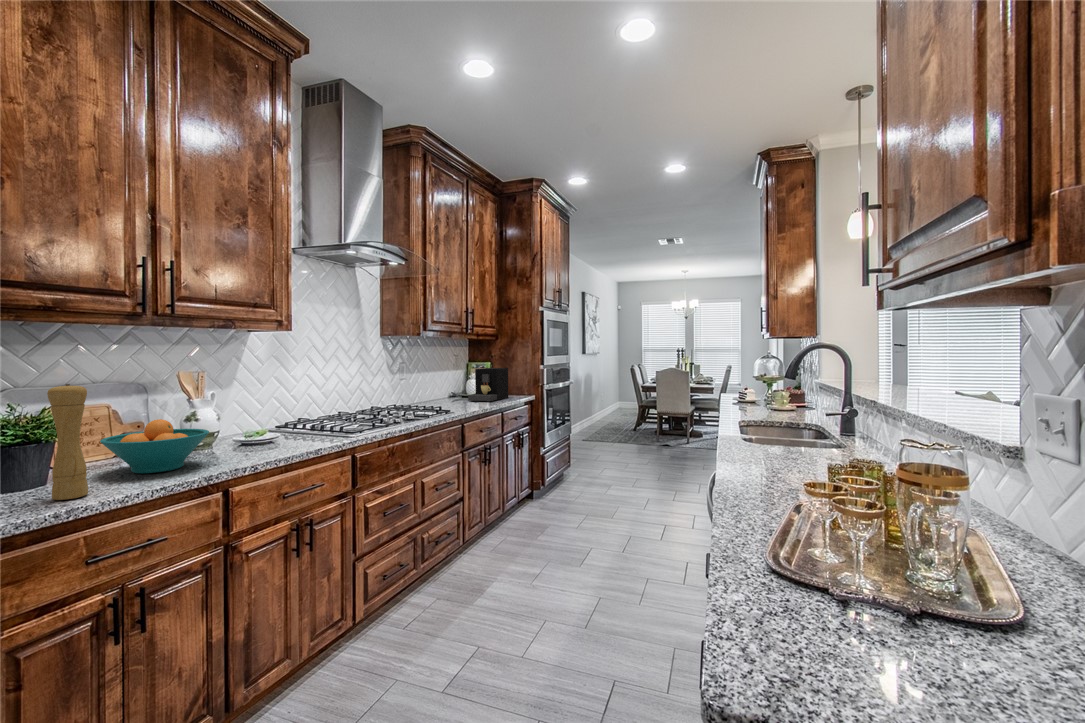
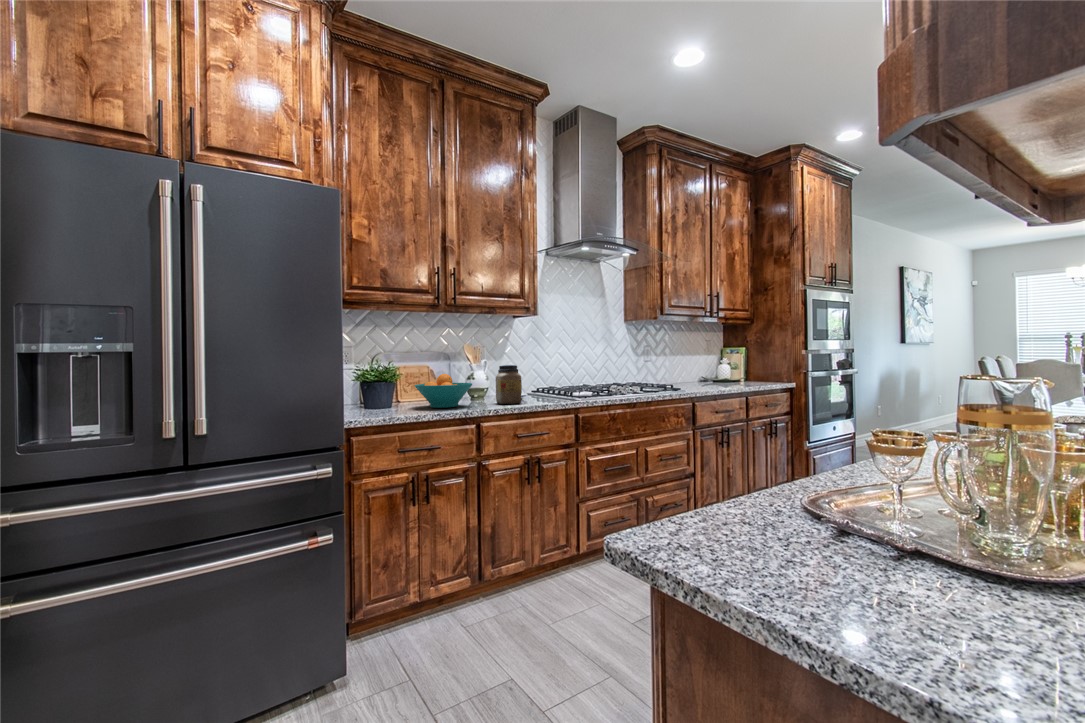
coffee maker: present [468,368,508,401] -> none [711,352,759,384]
pepper mill: present [47,384,88,500] -> none [385,346,404,414]
jar: none [241,400,283,455] -> present [495,365,522,404]

